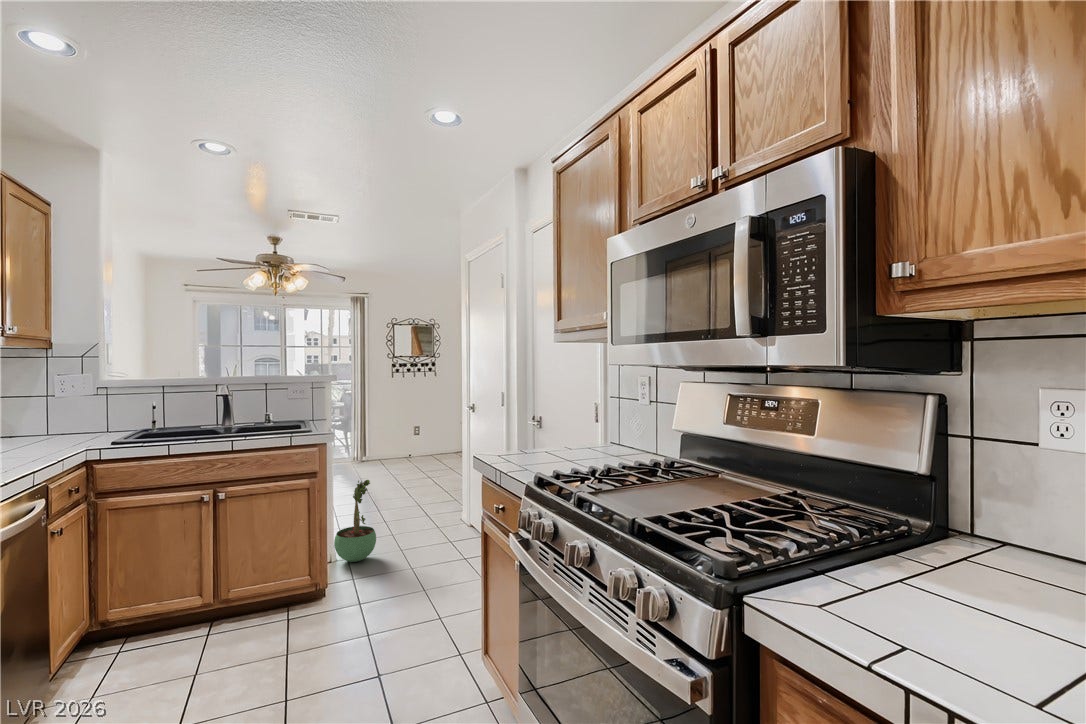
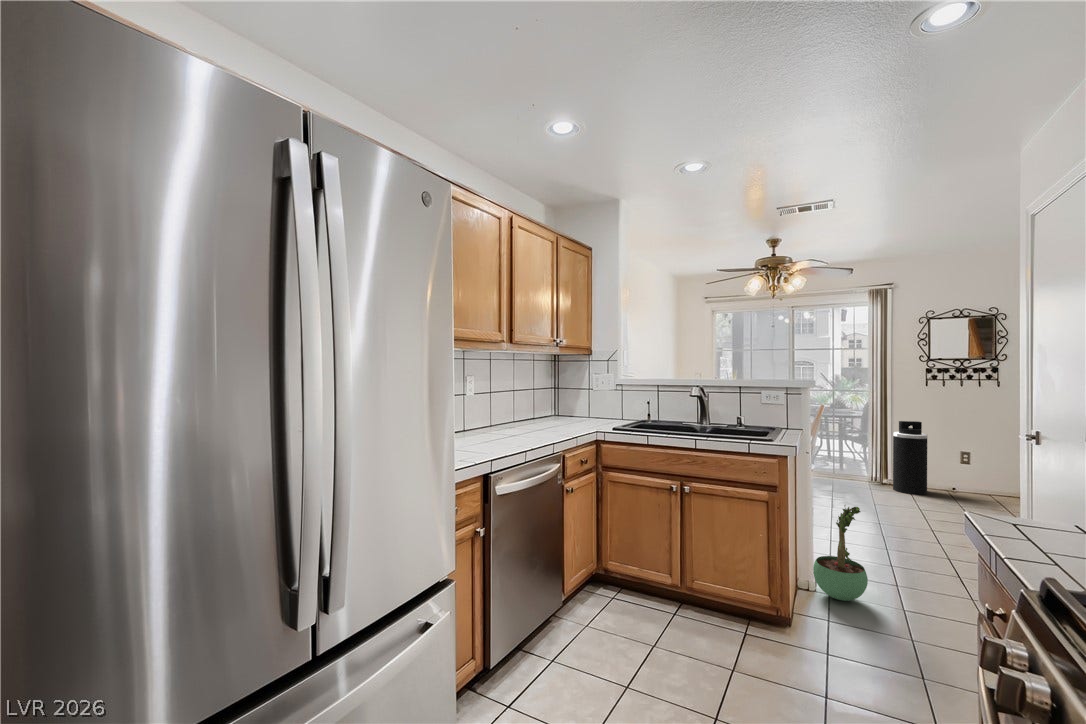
trash can: none [370,408,394,469] -> present [893,421,927,495]

